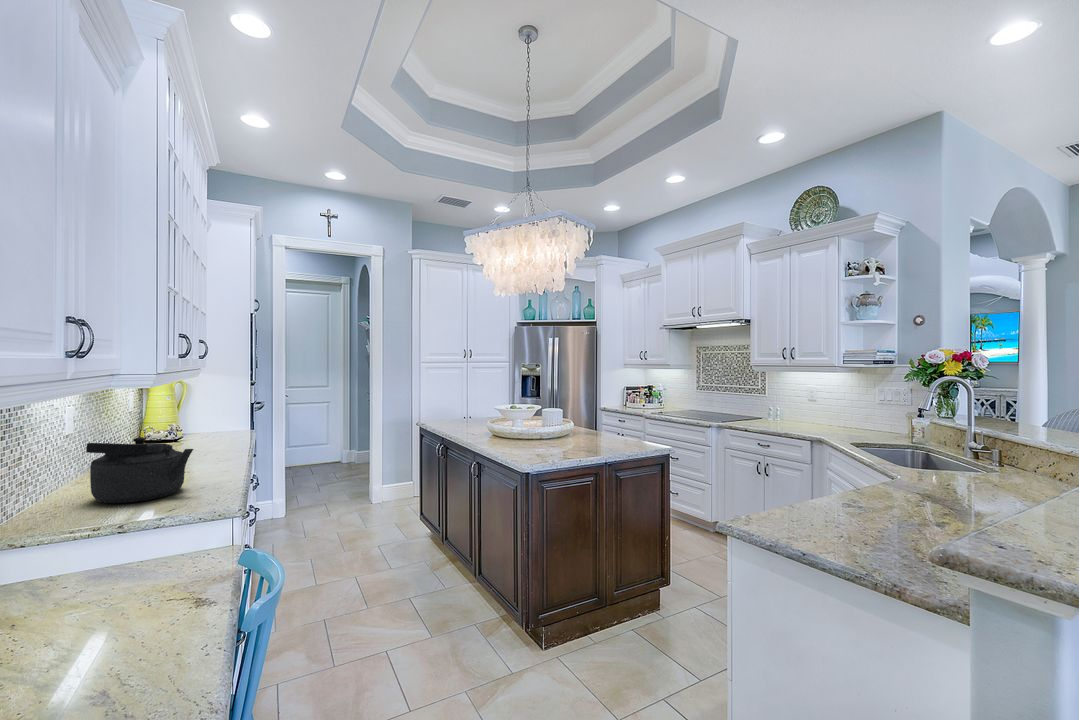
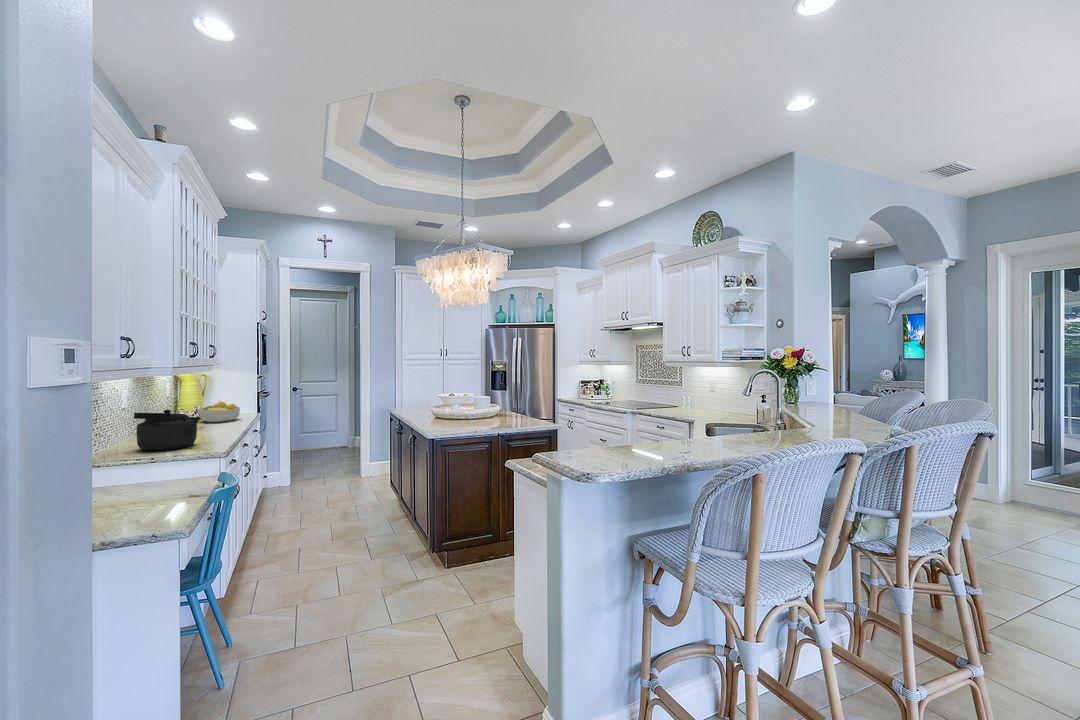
fruit bowl: none [175,417,232,447] -> present [199,402,240,423]

